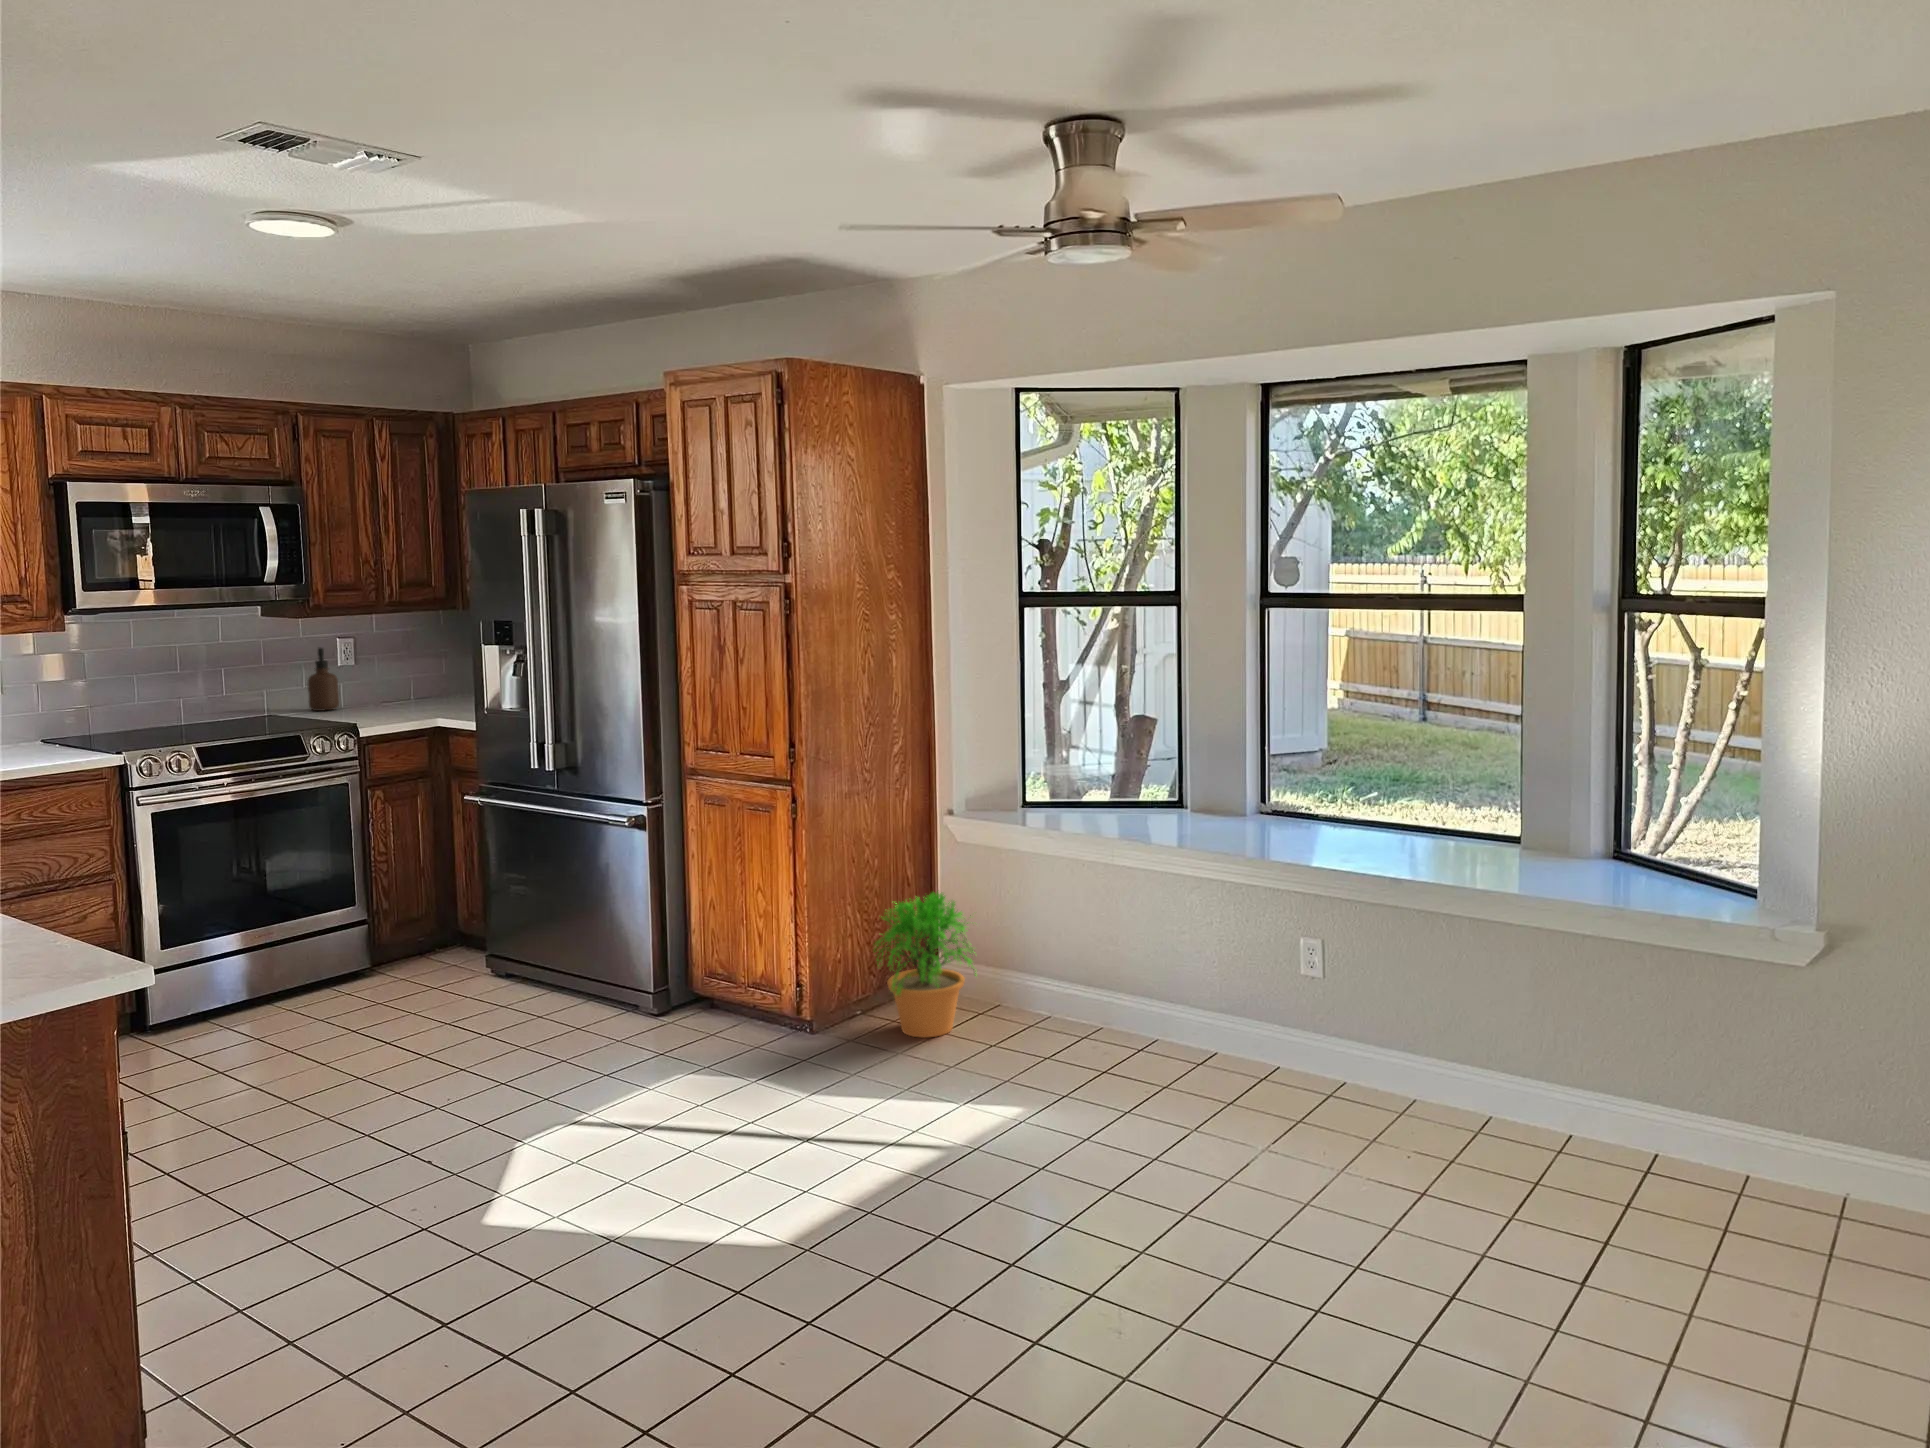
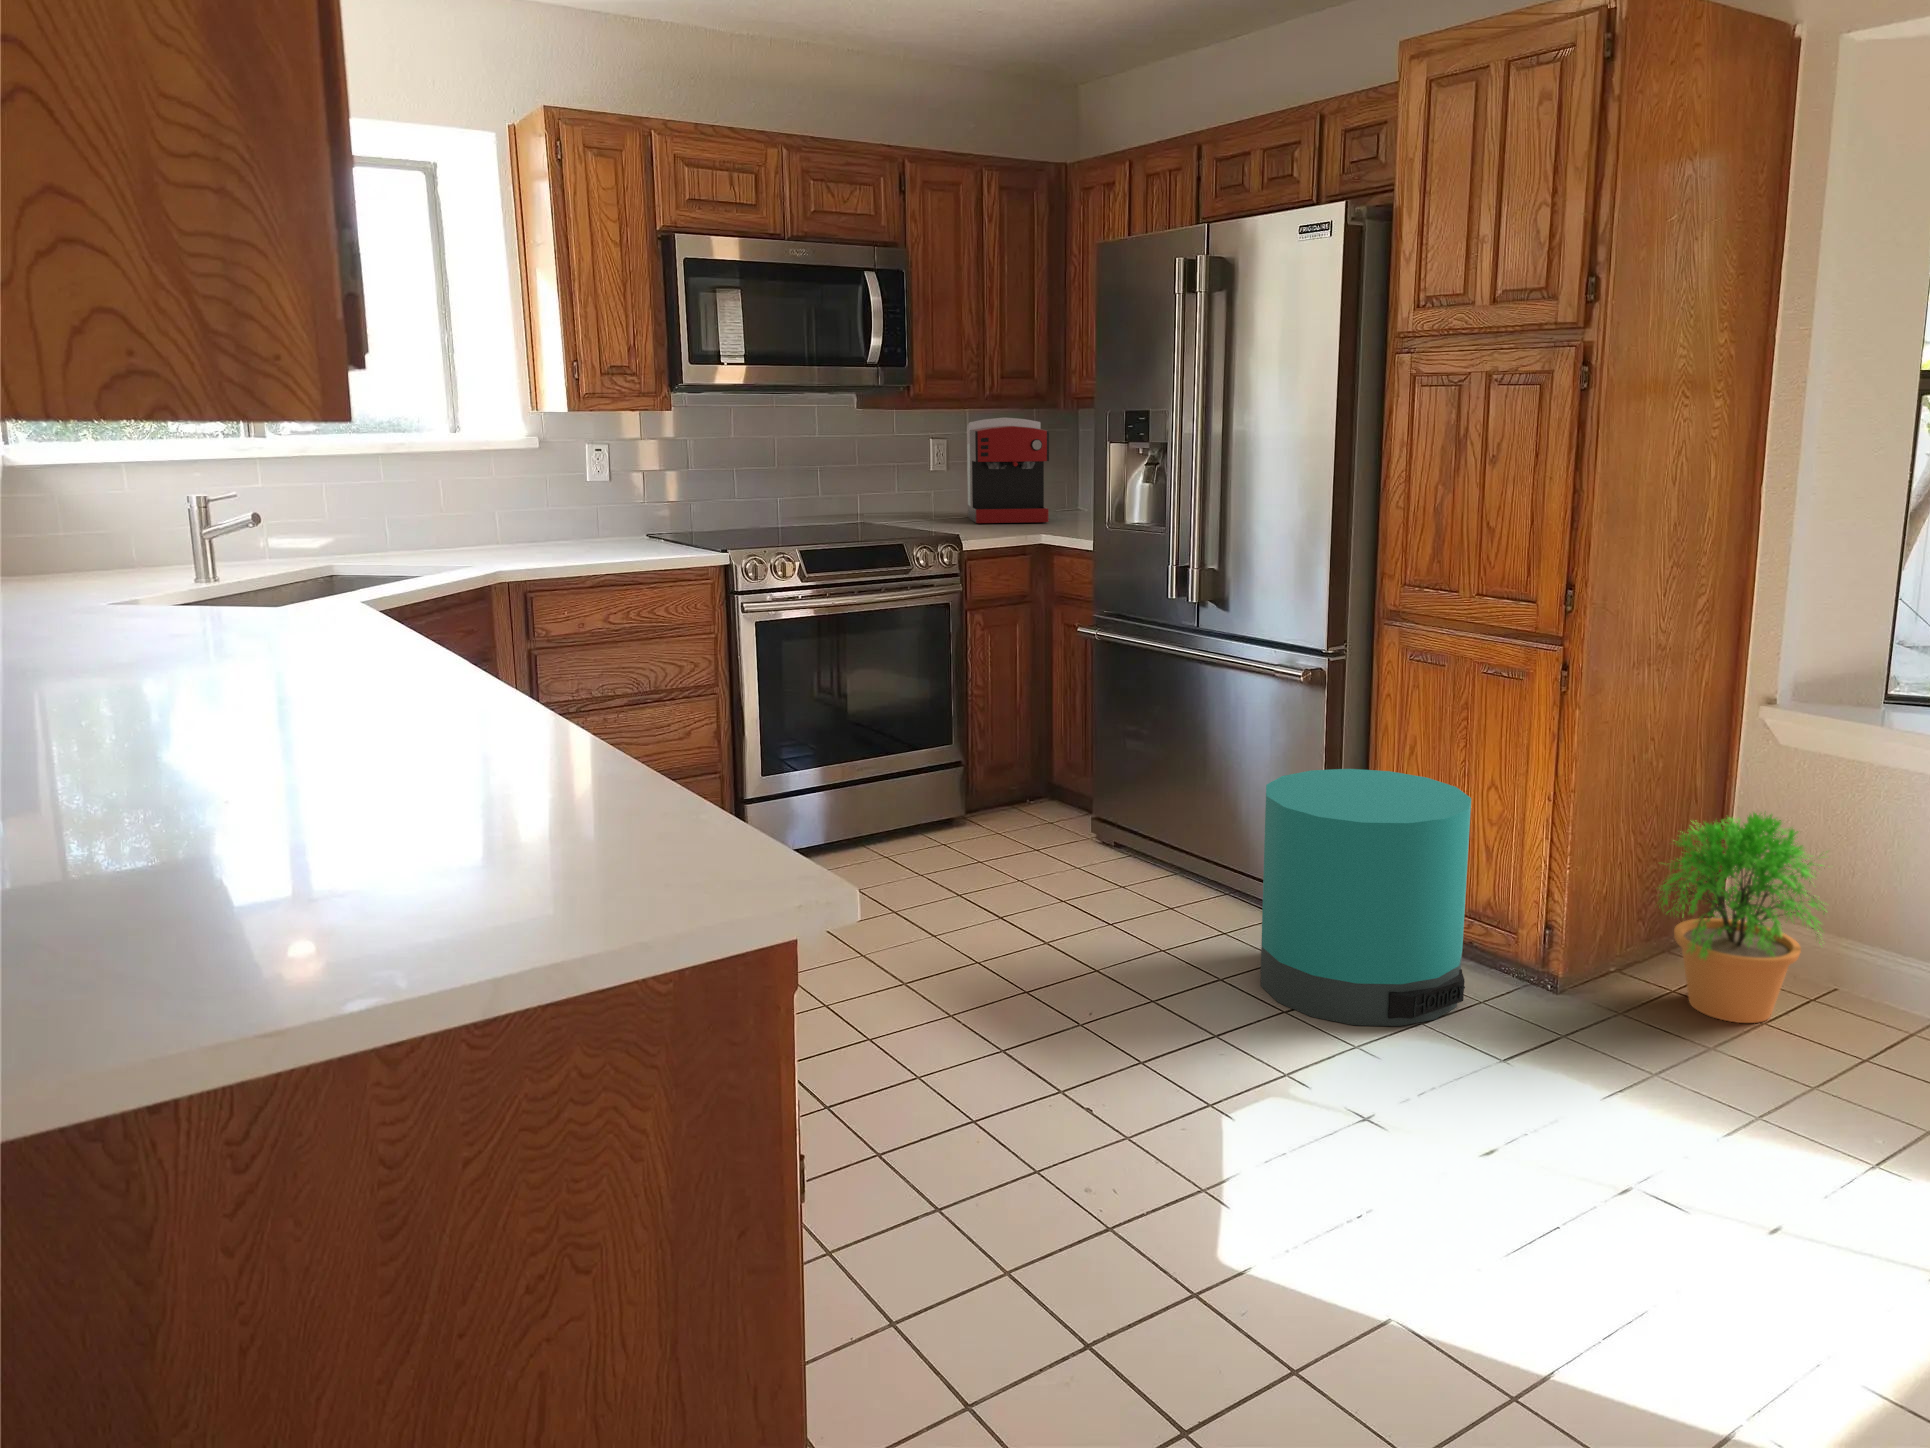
coffee maker: none [371,621,446,712] -> present [967,417,1049,523]
soap dispenser: present [308,648,339,711] -> none [901,446,932,519]
trash can: none [587,888,745,1077] -> present [1261,769,1471,1026]

